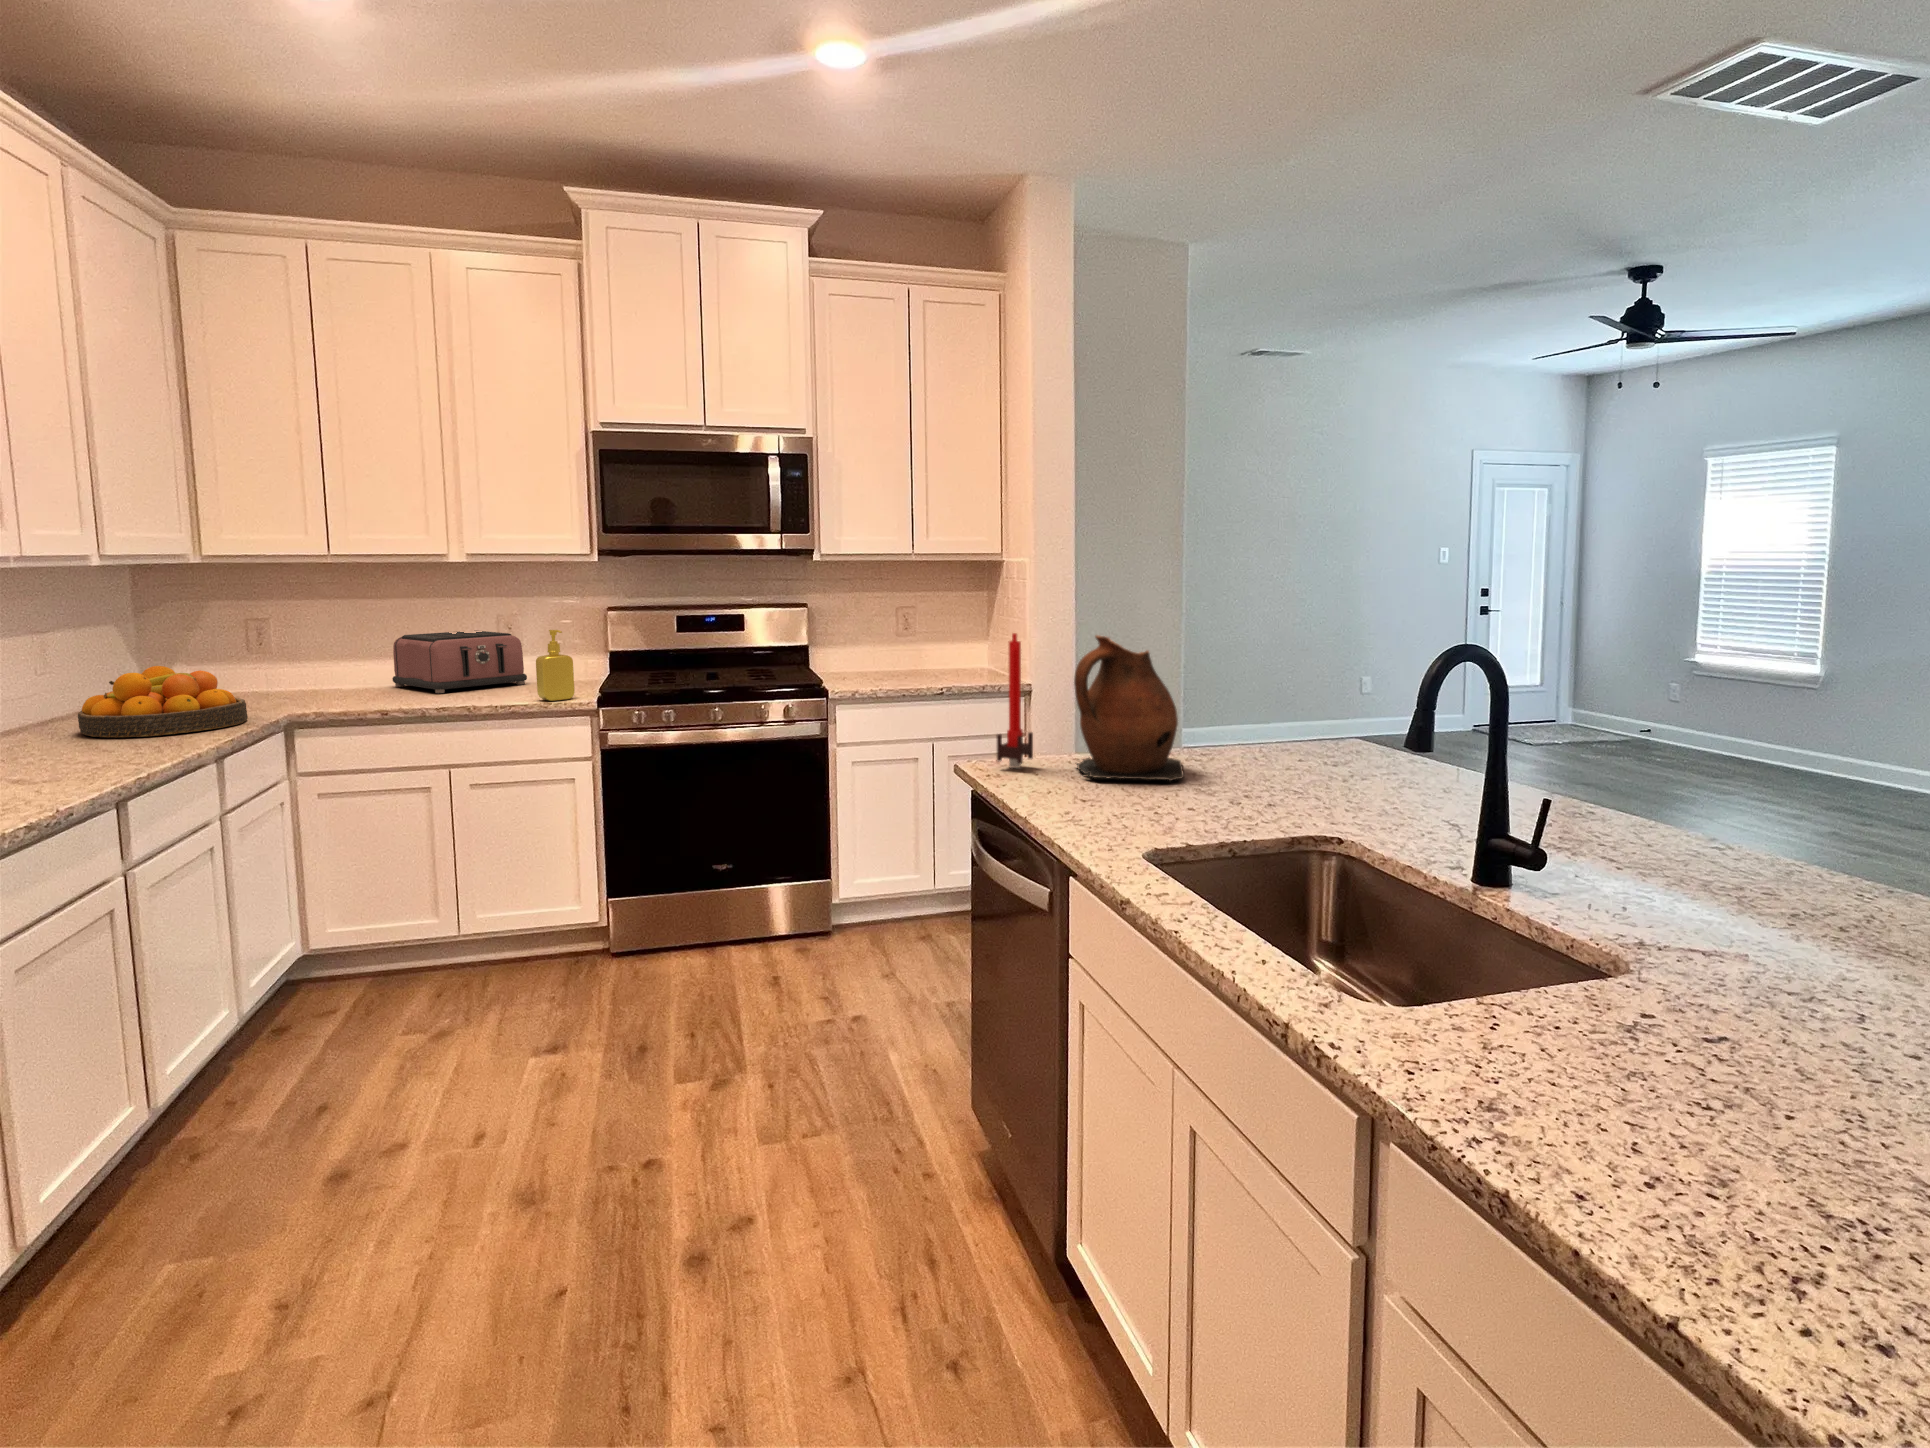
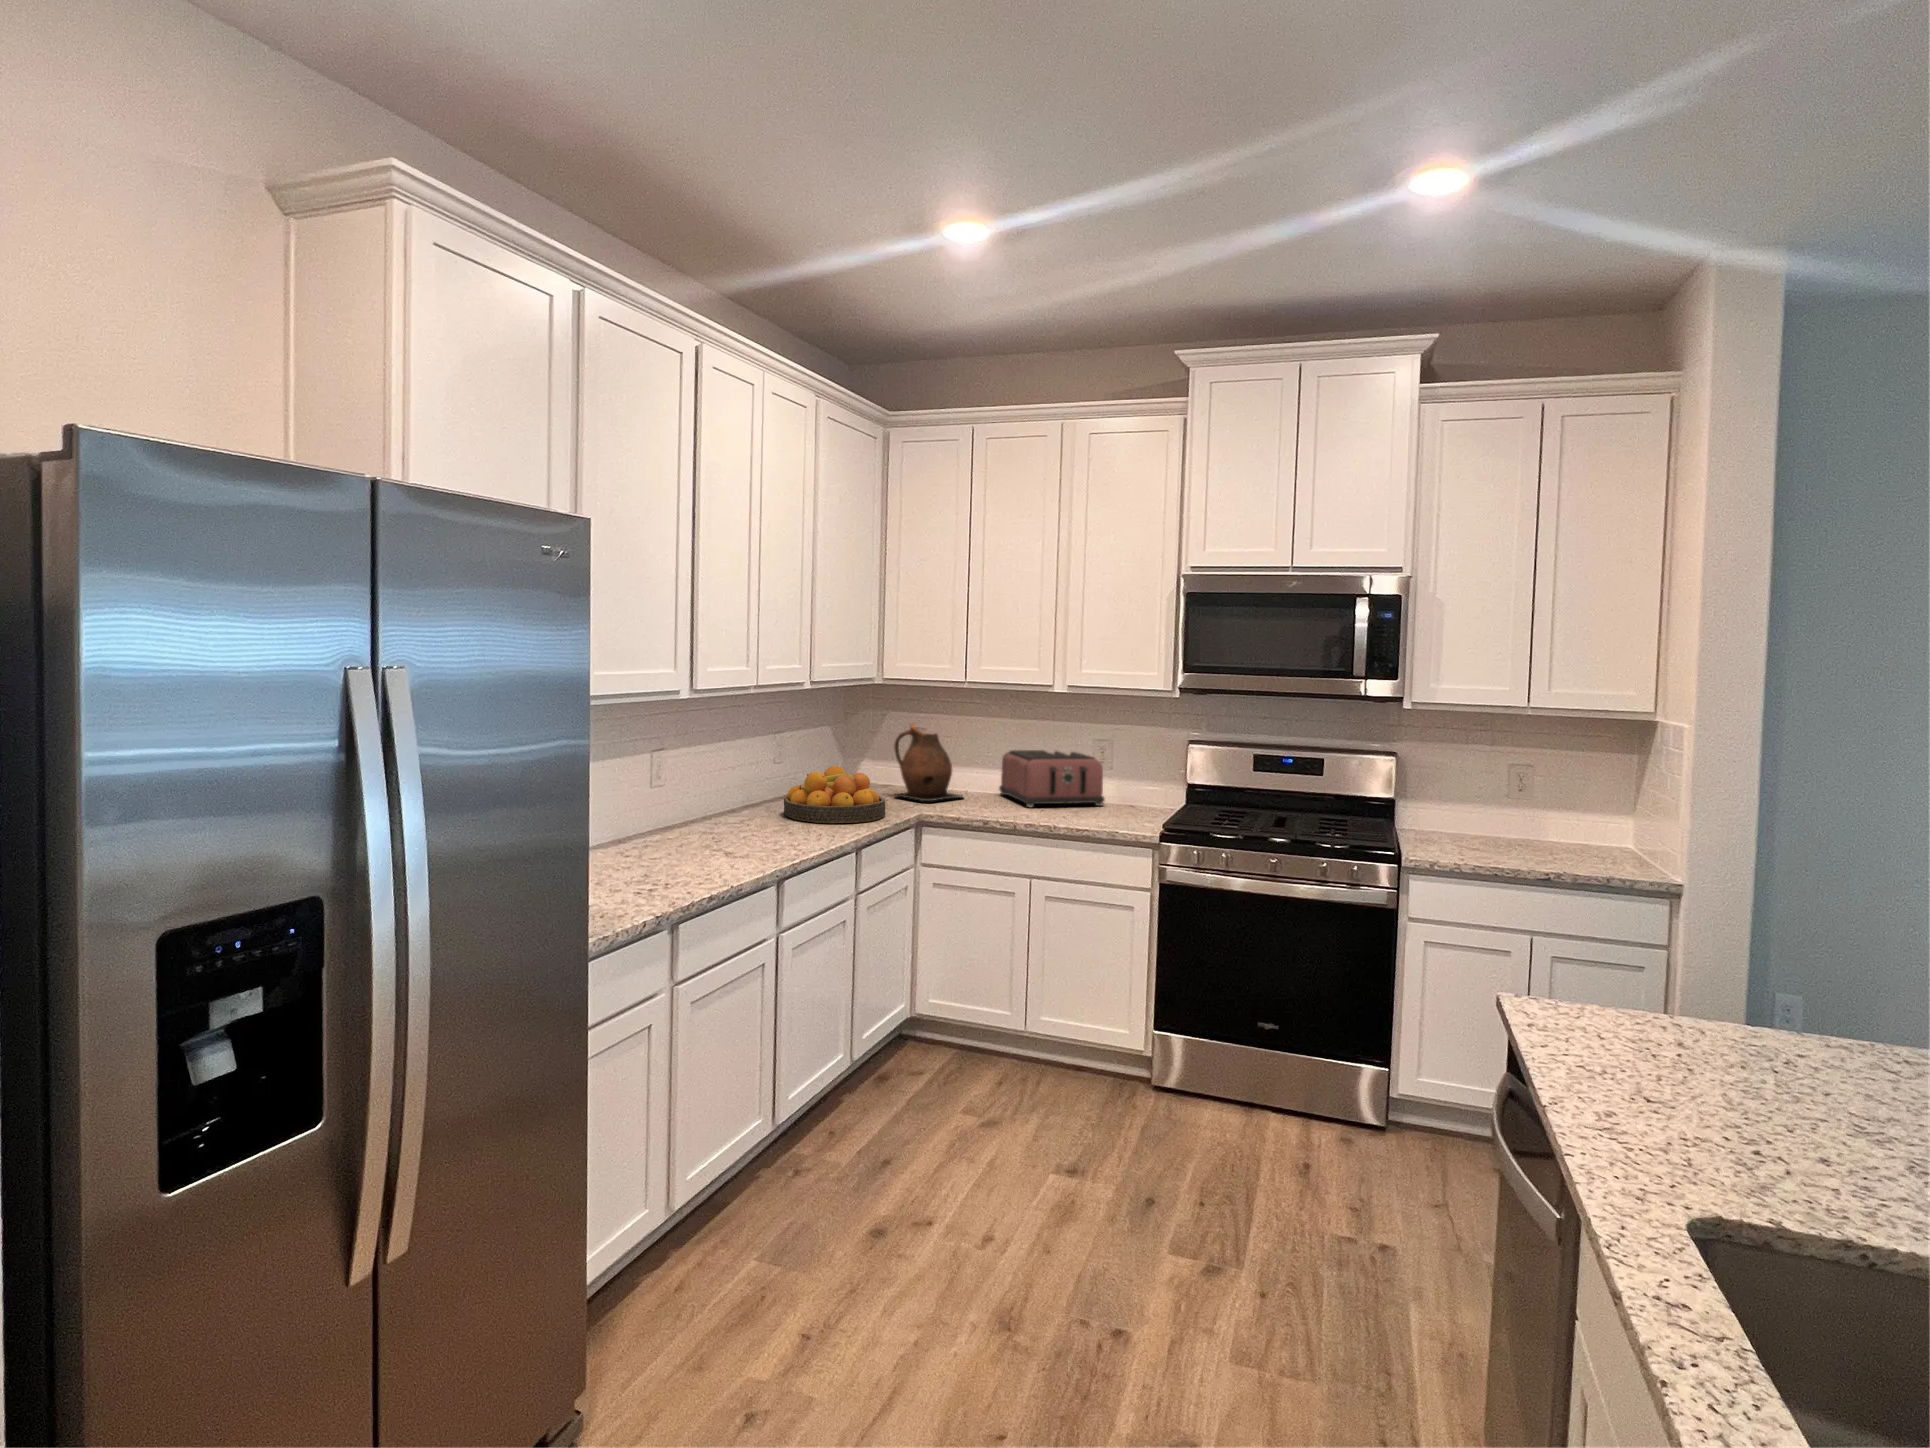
soap dispenser: present [536,630,575,701] -> none [1104,762,1137,831]
candle: present [997,633,1033,768] -> none [1548,858,1606,1031]
ceramic pitcher: present [1074,635,1184,782] -> present [894,723,962,802]

